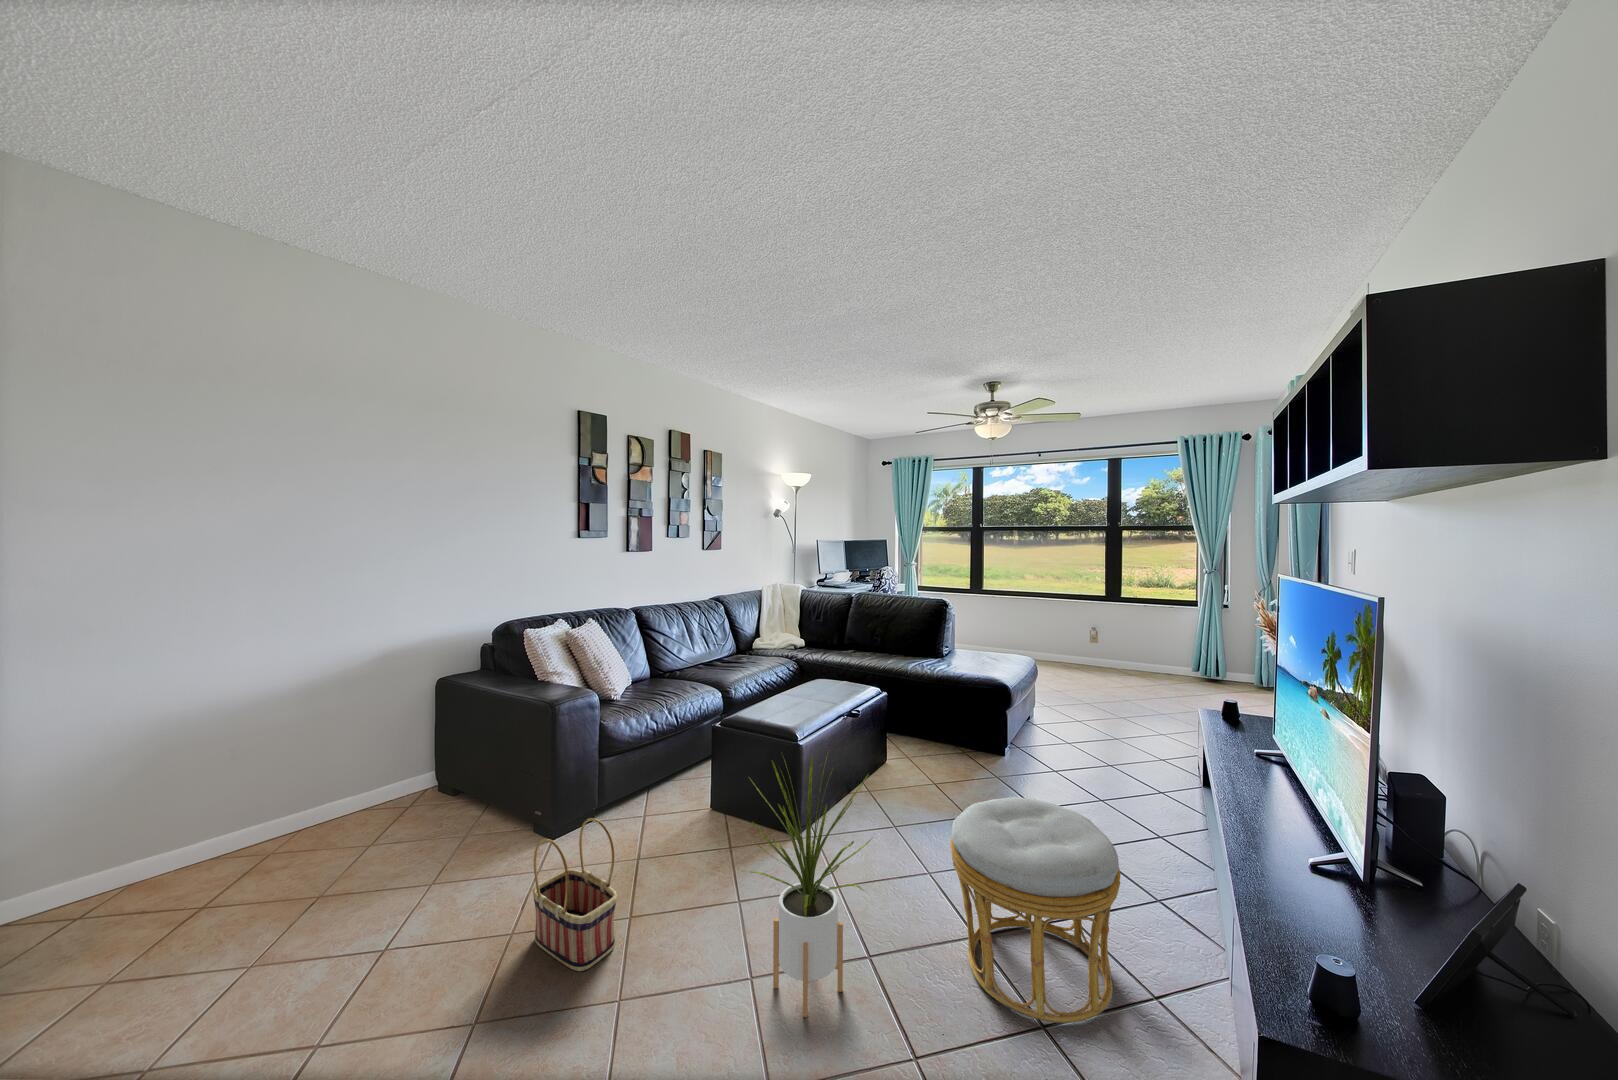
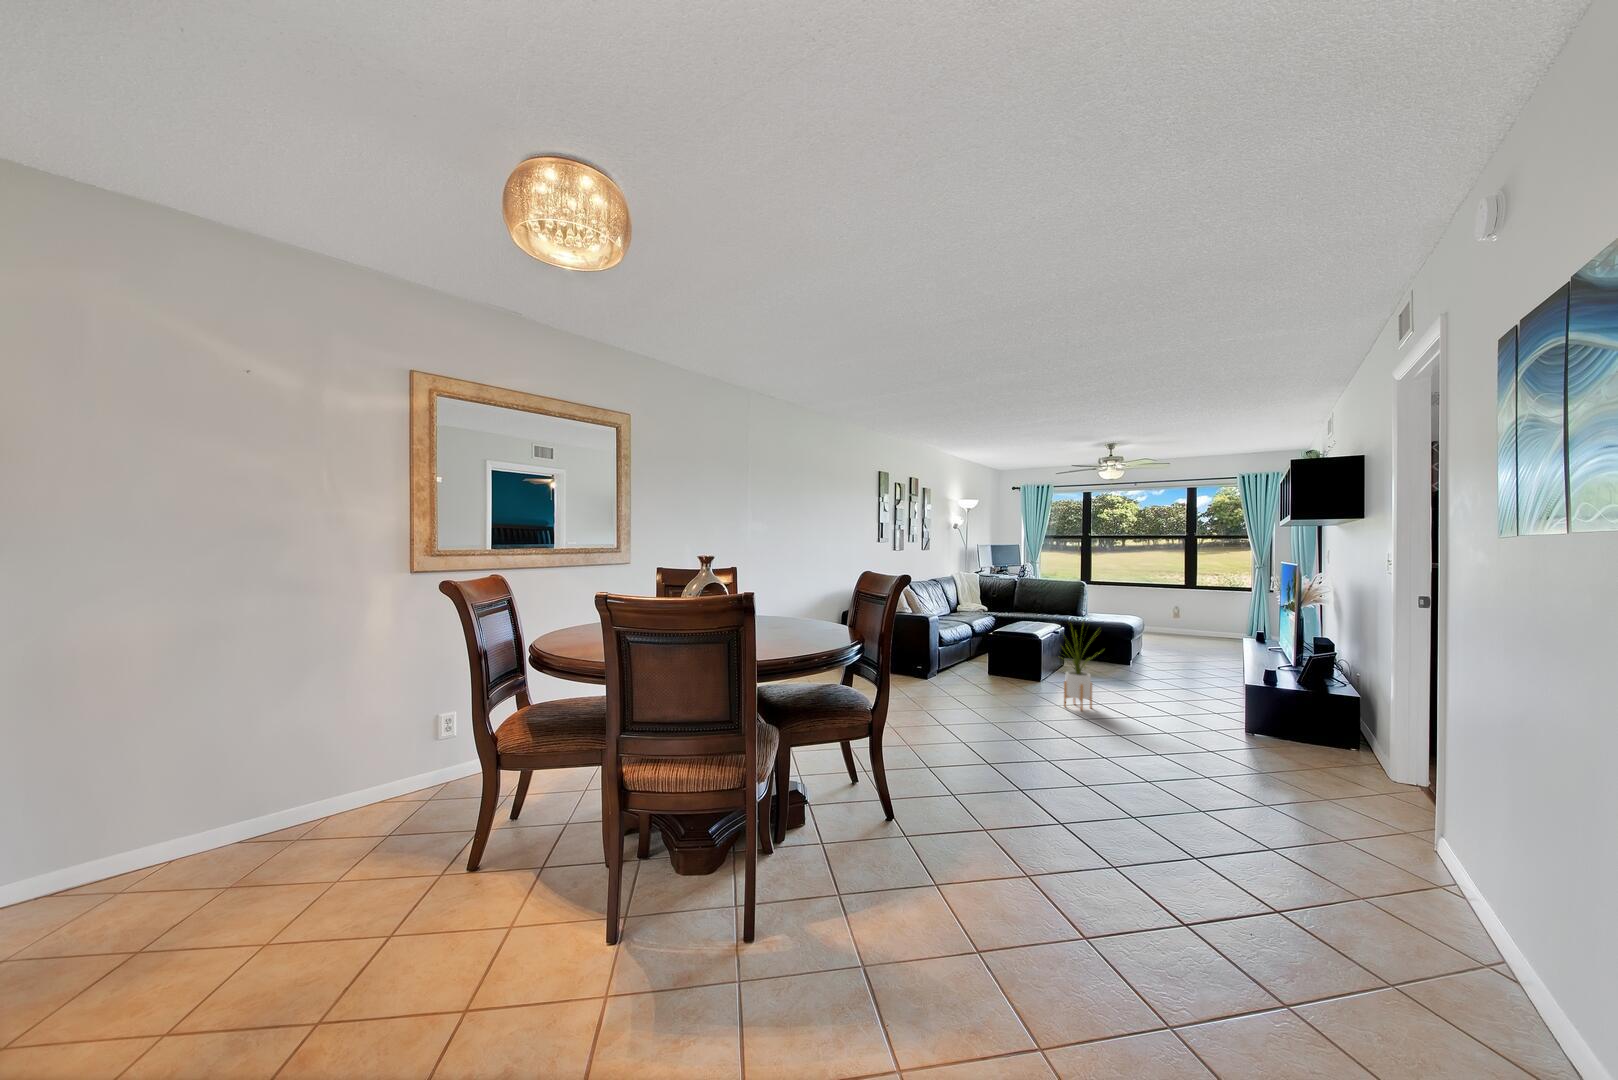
ottoman: present [951,797,1121,1023] -> none [1130,647,1203,714]
basket: present [533,818,617,971] -> none [954,652,991,703]

